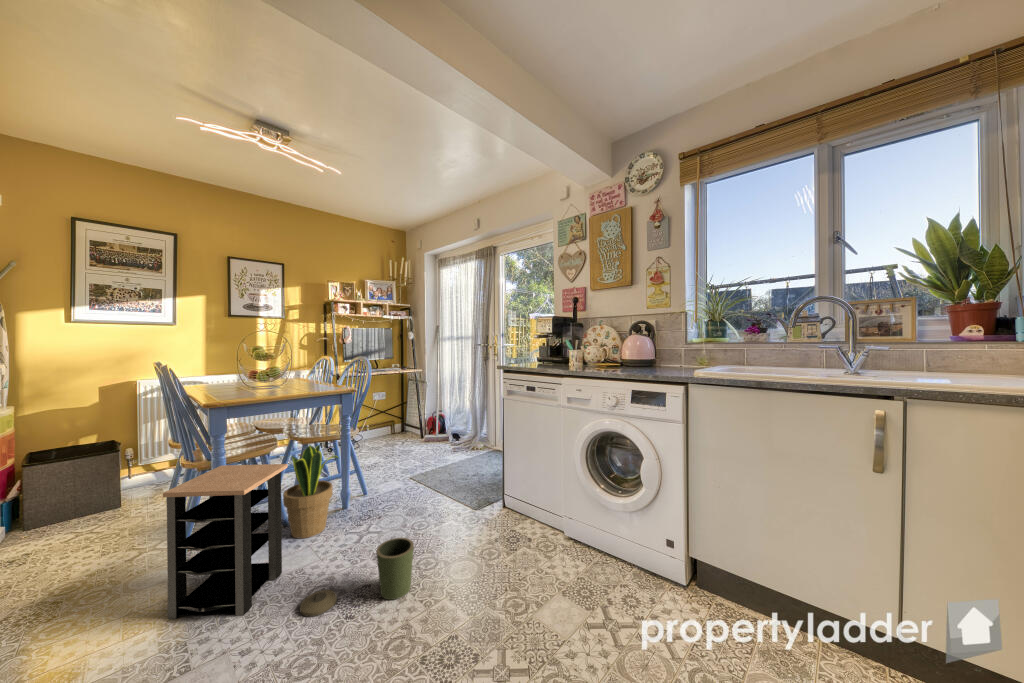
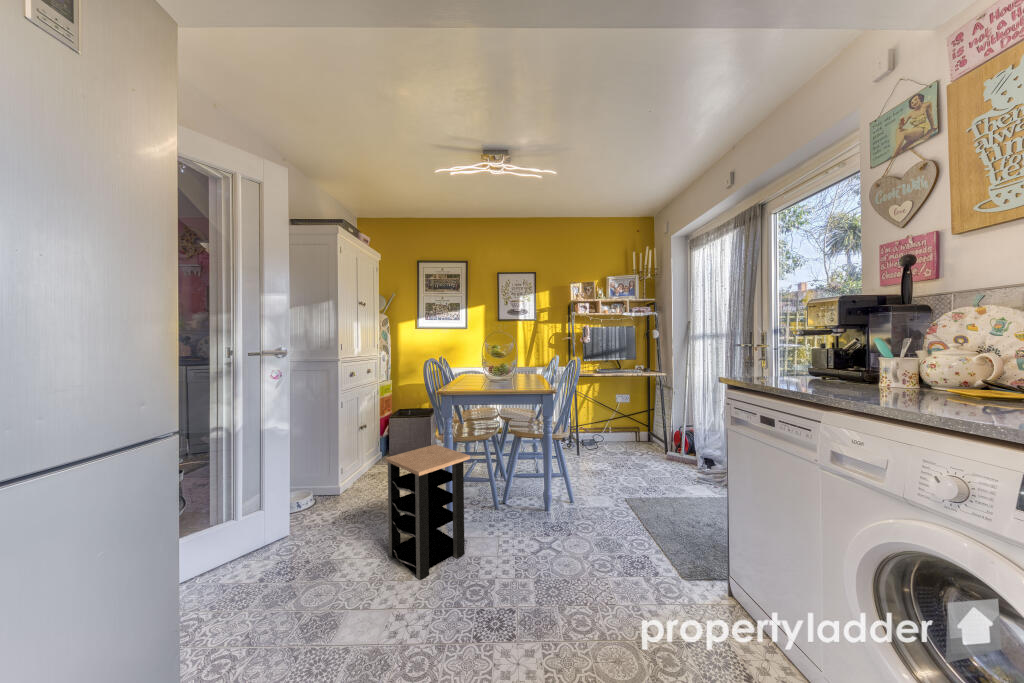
potted plant: present [283,445,339,538] -> none [486,440,532,529]
trash can: present [299,538,414,617] -> none [449,571,552,649]

